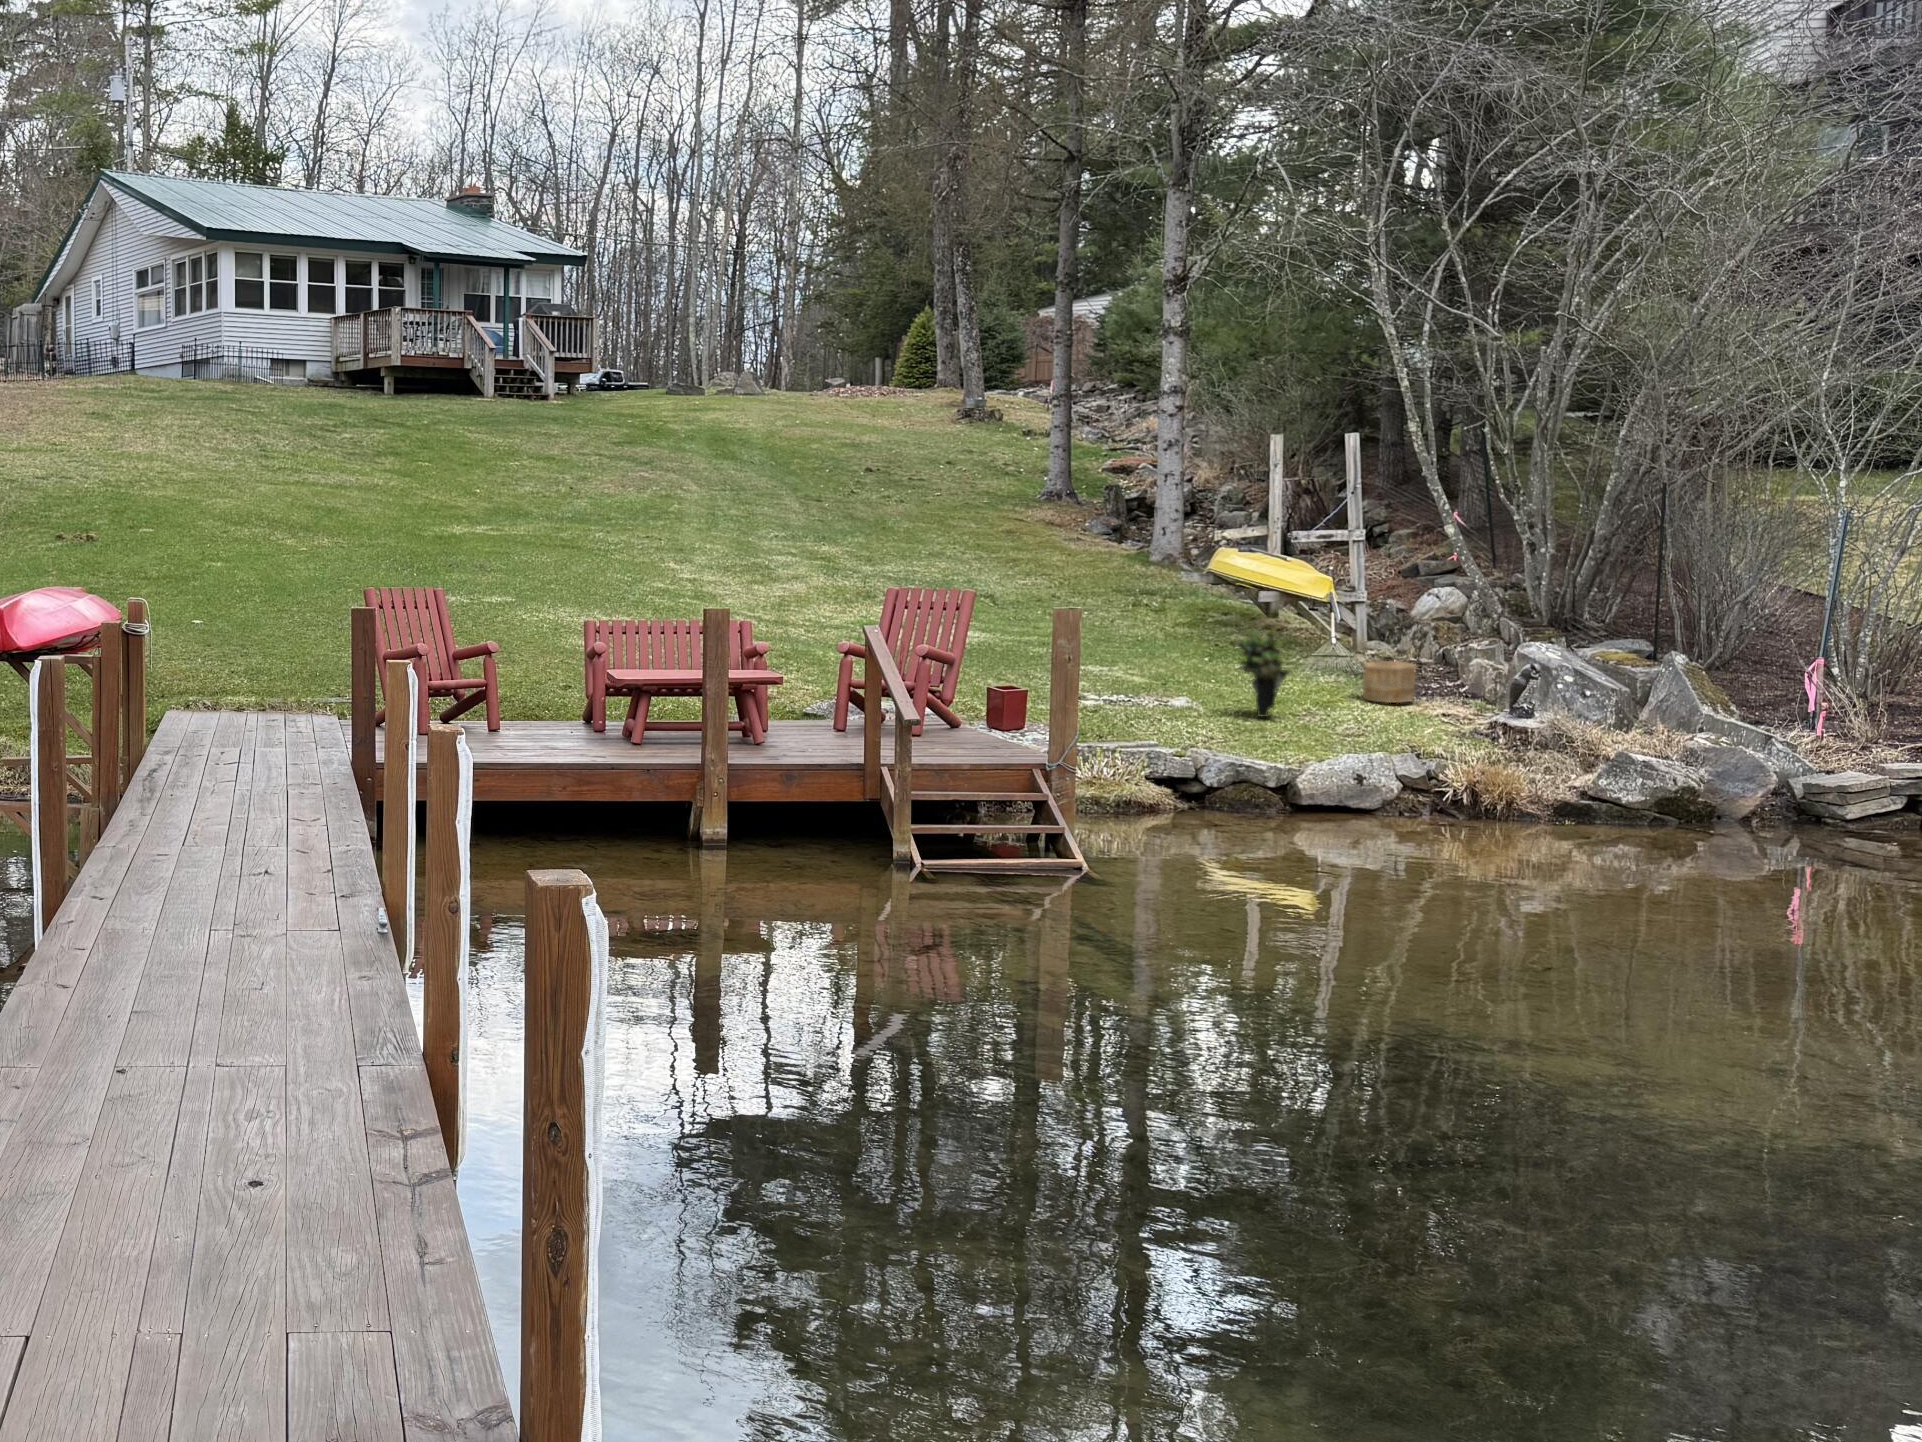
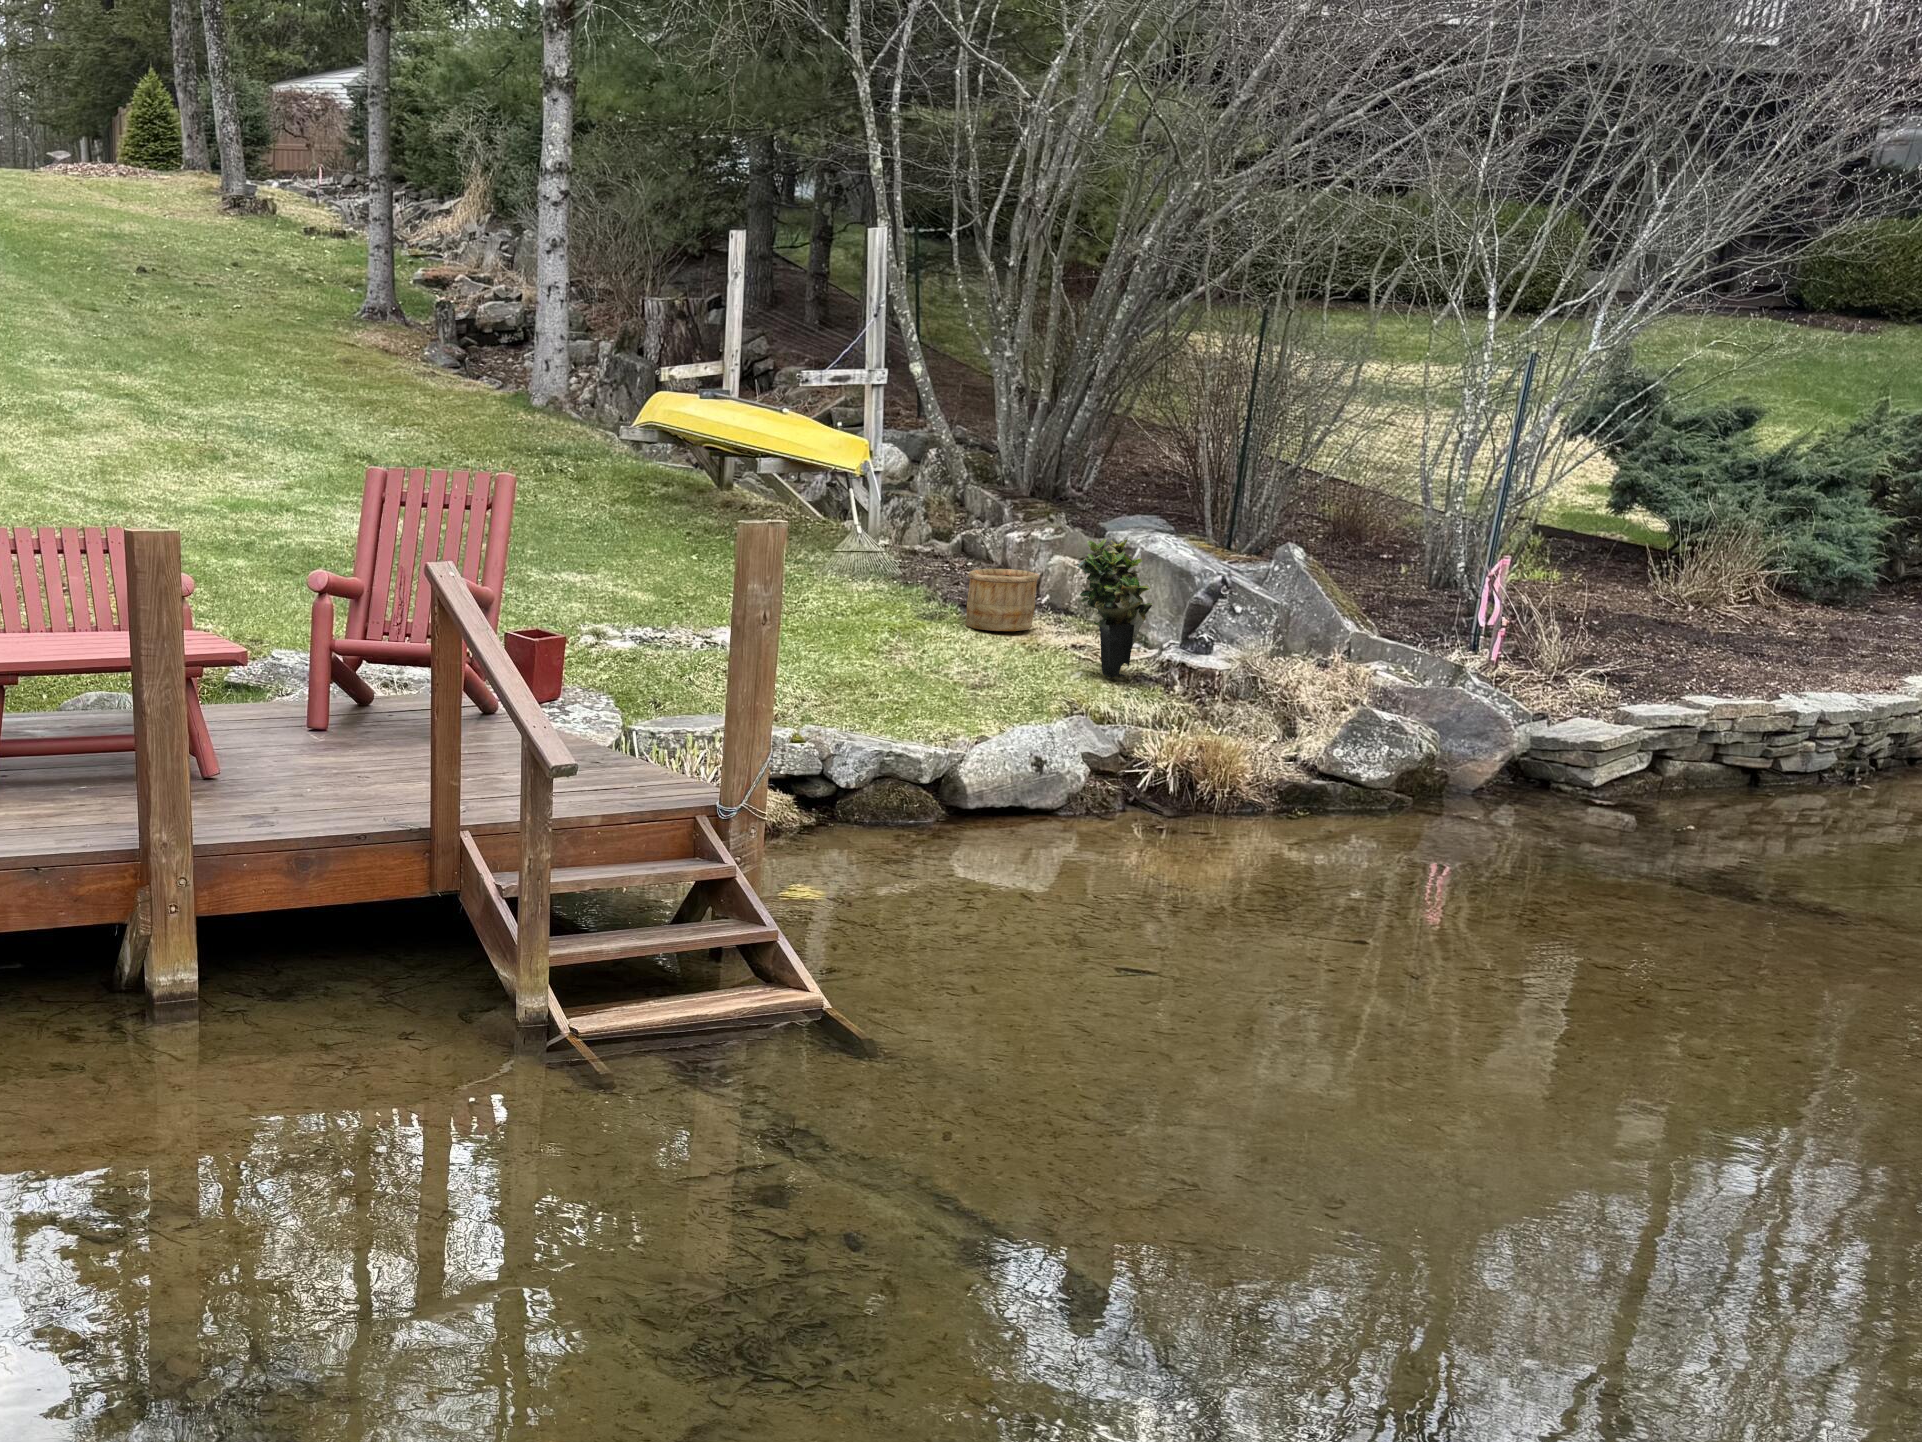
potted plant: present [1238,630,1290,717] -> present [1078,539,1152,678]

